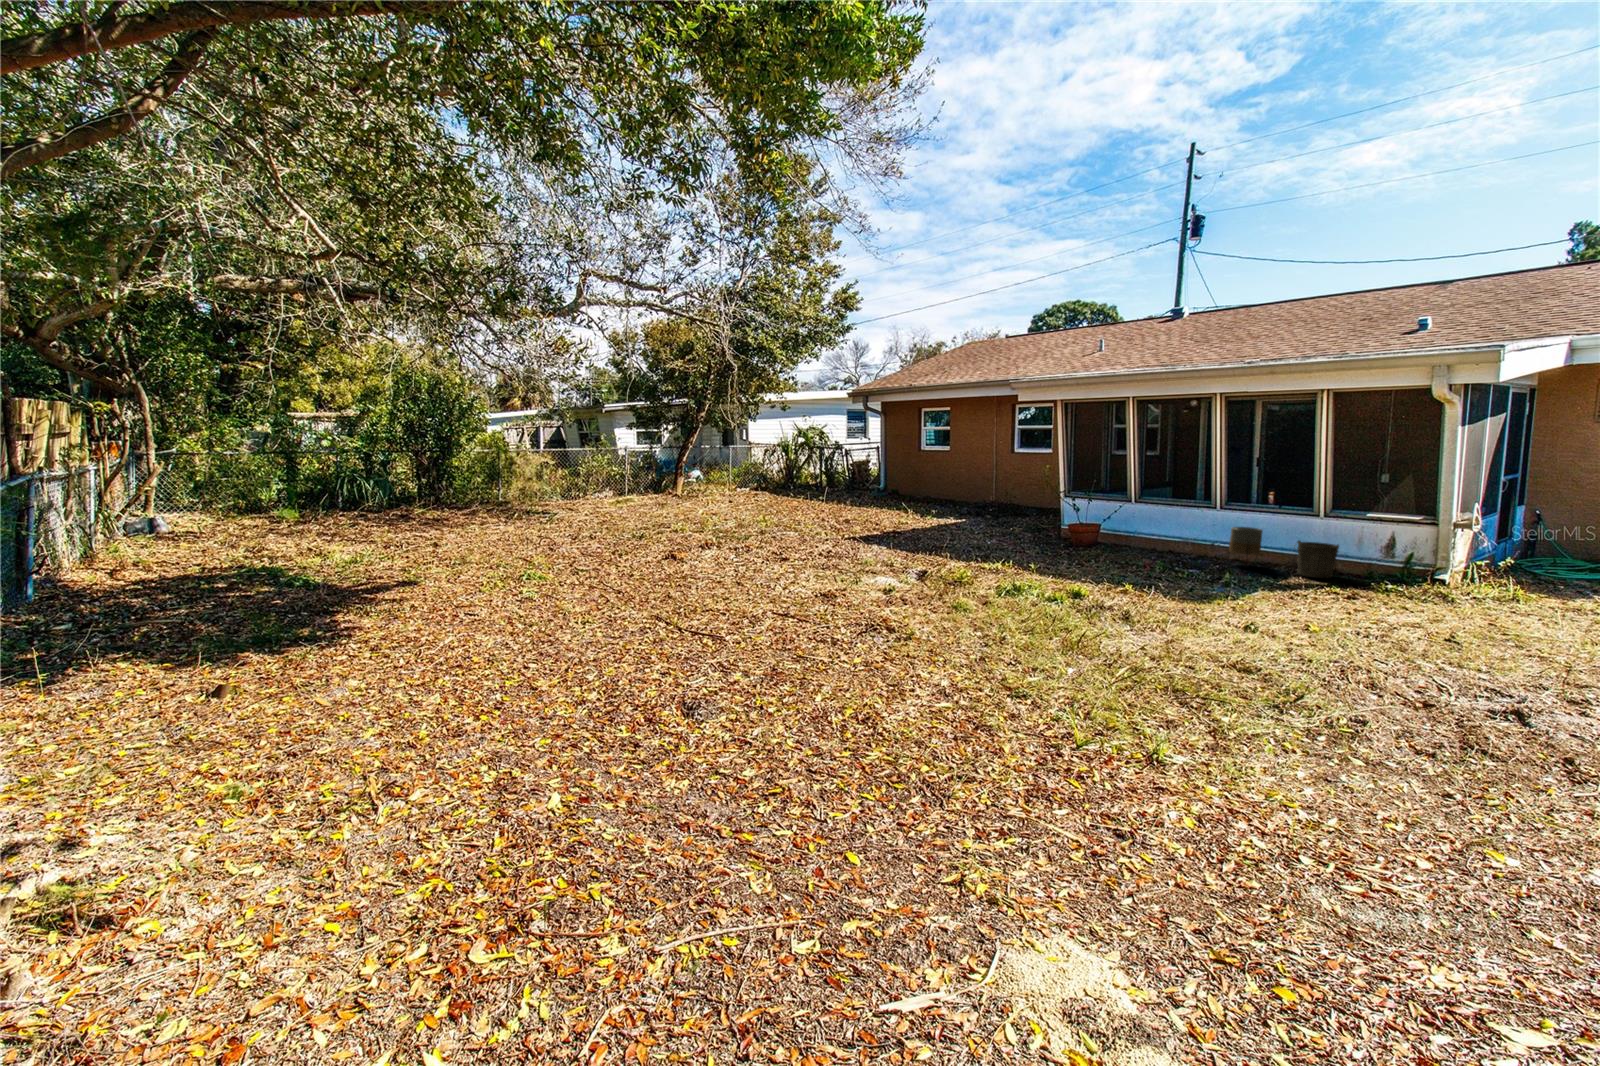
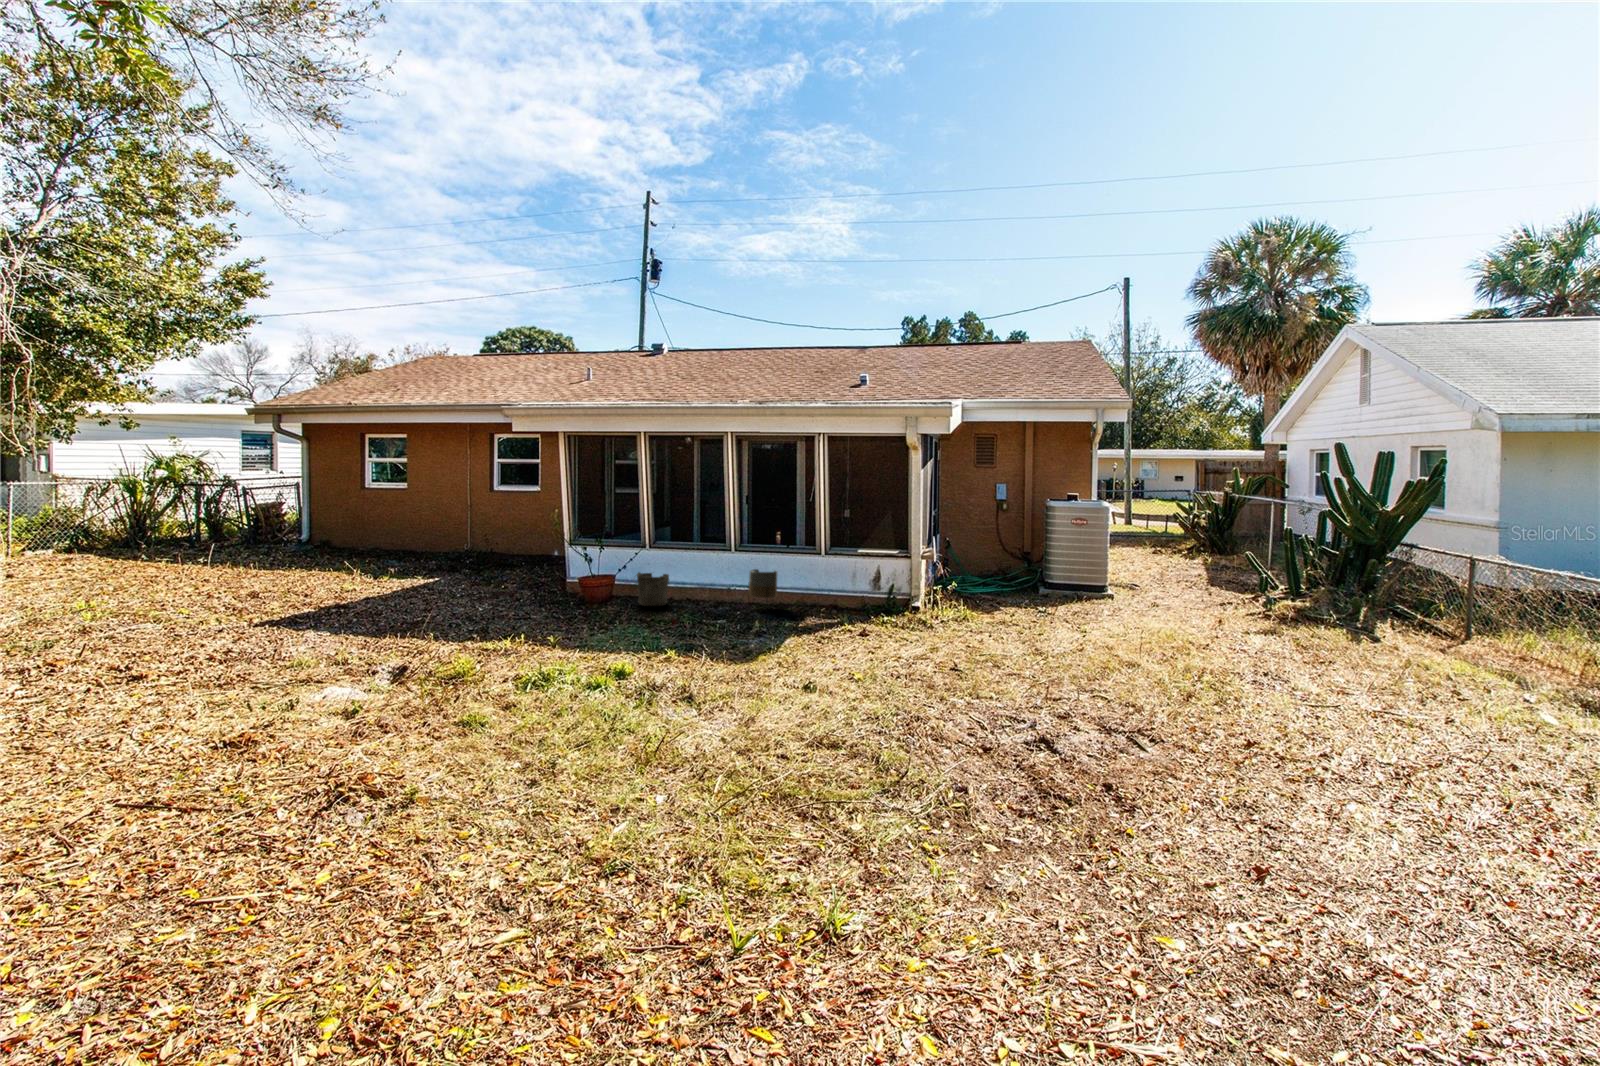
bucket: present [1297,541,1339,578] -> present [637,572,669,606]

